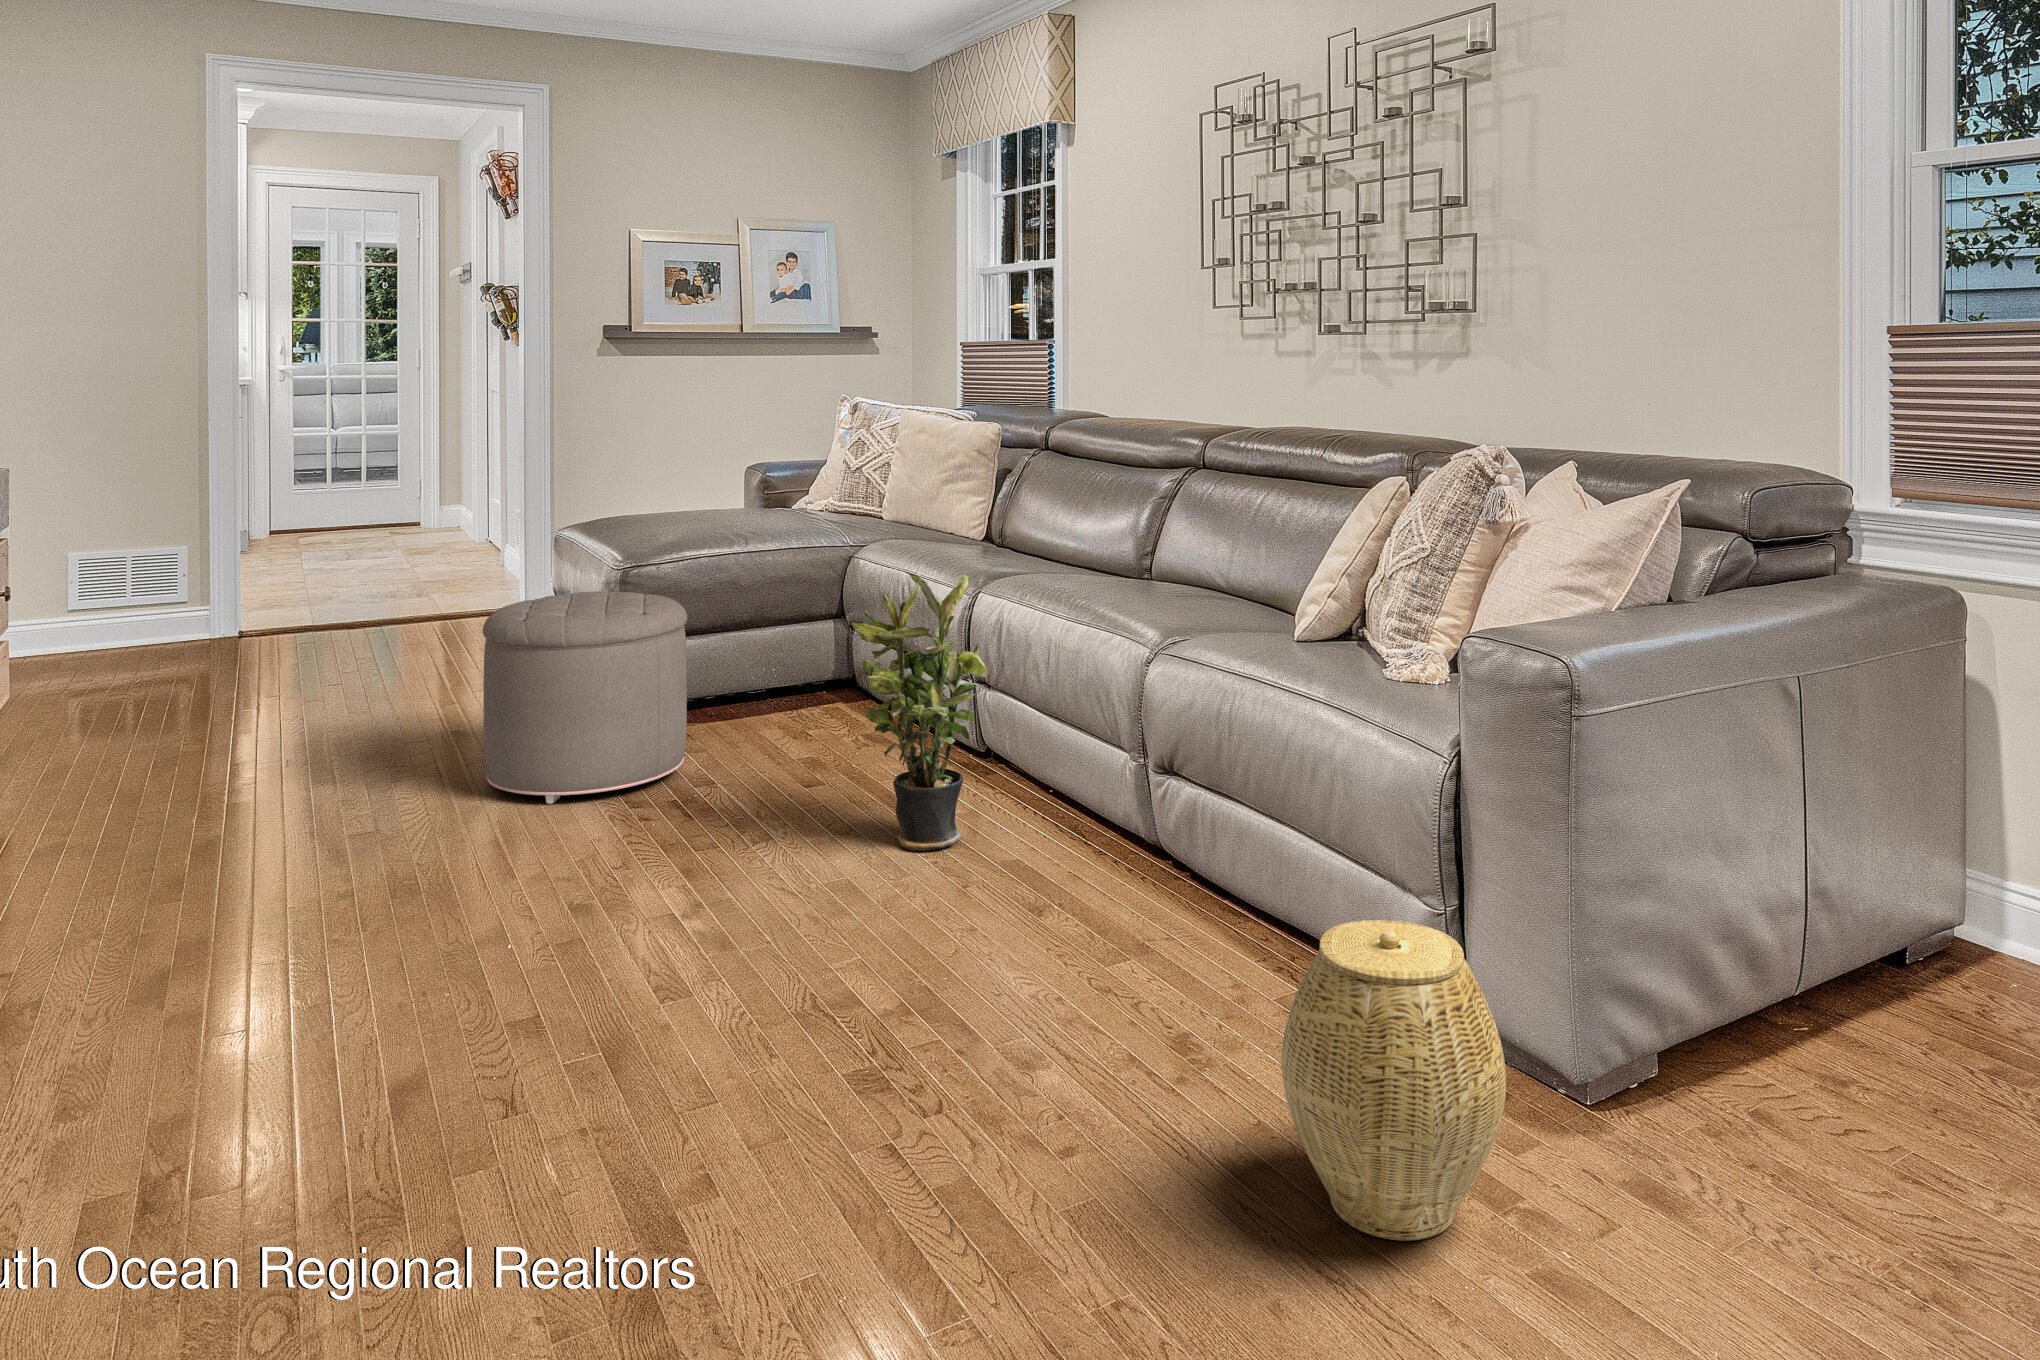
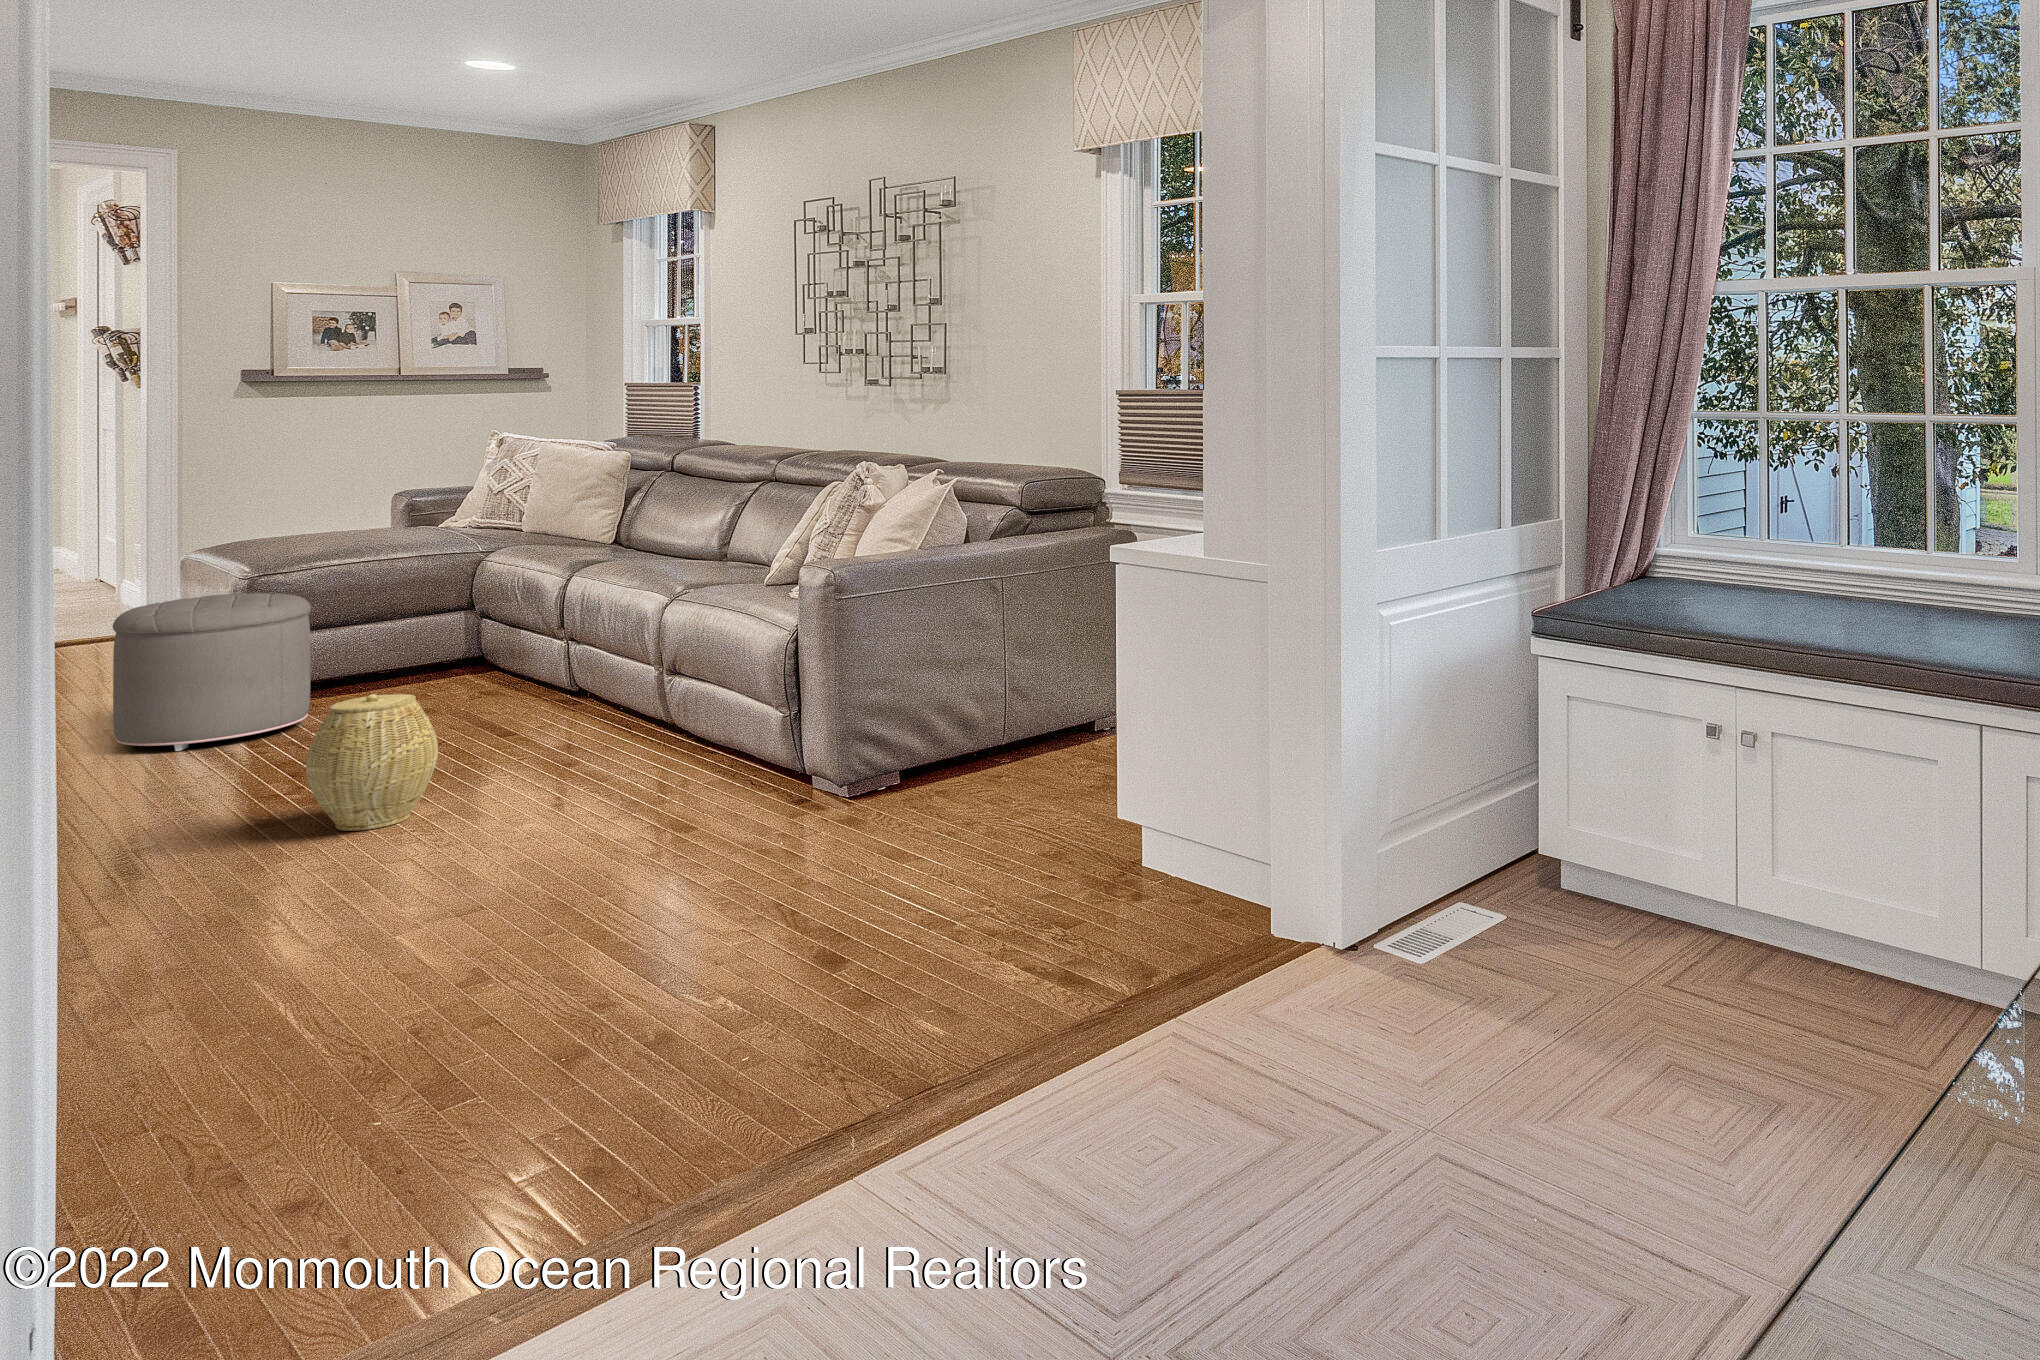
potted plant: present [852,573,988,851] -> none [442,559,556,747]
woven basket: present [1282,920,1506,1241] -> present [306,694,438,831]

